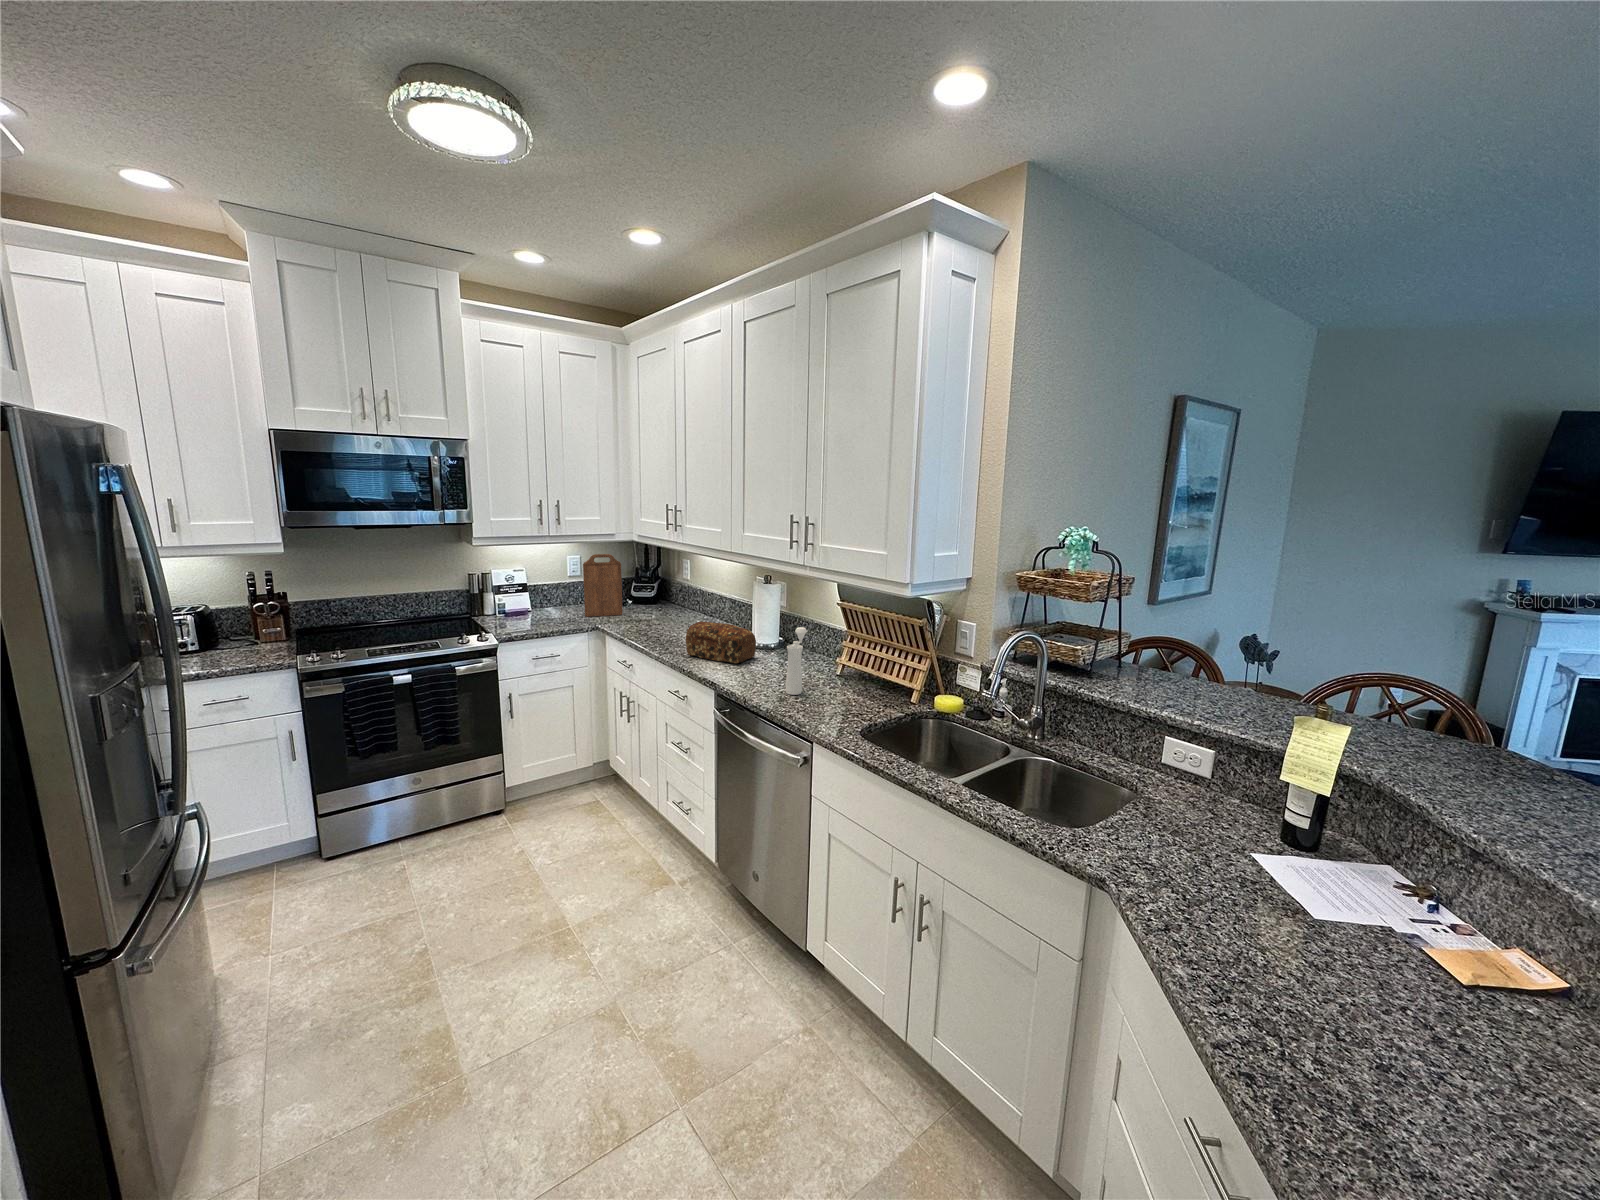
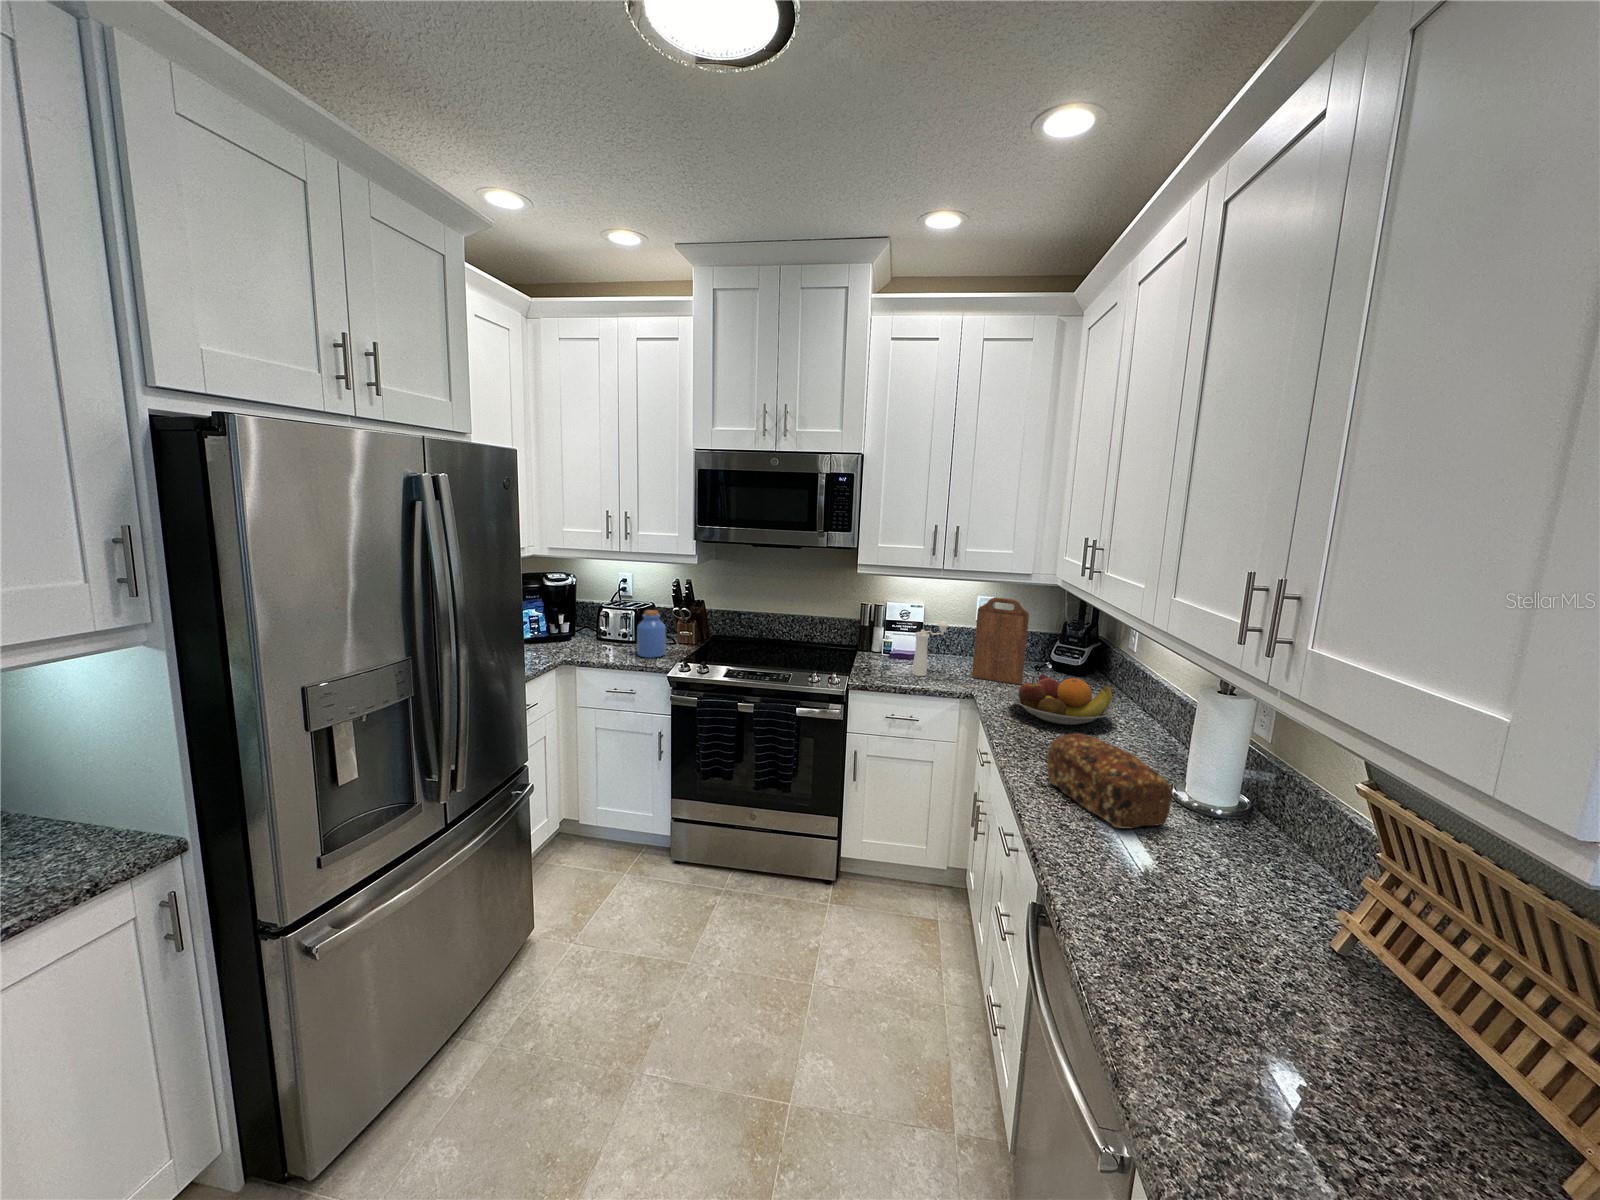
fruit bowl: none [627,599,695,630] -> present [1009,674,1115,725]
jar: none [221,609,266,661] -> present [637,610,666,658]
pepper mill: present [786,627,807,695] -> present [913,621,948,676]

